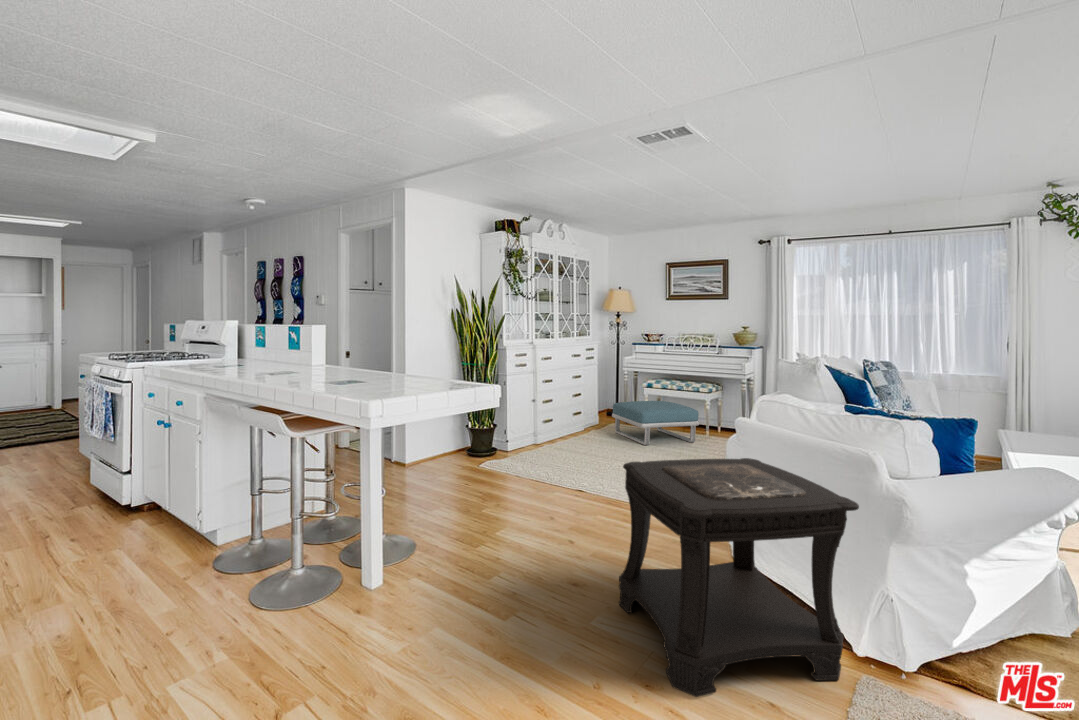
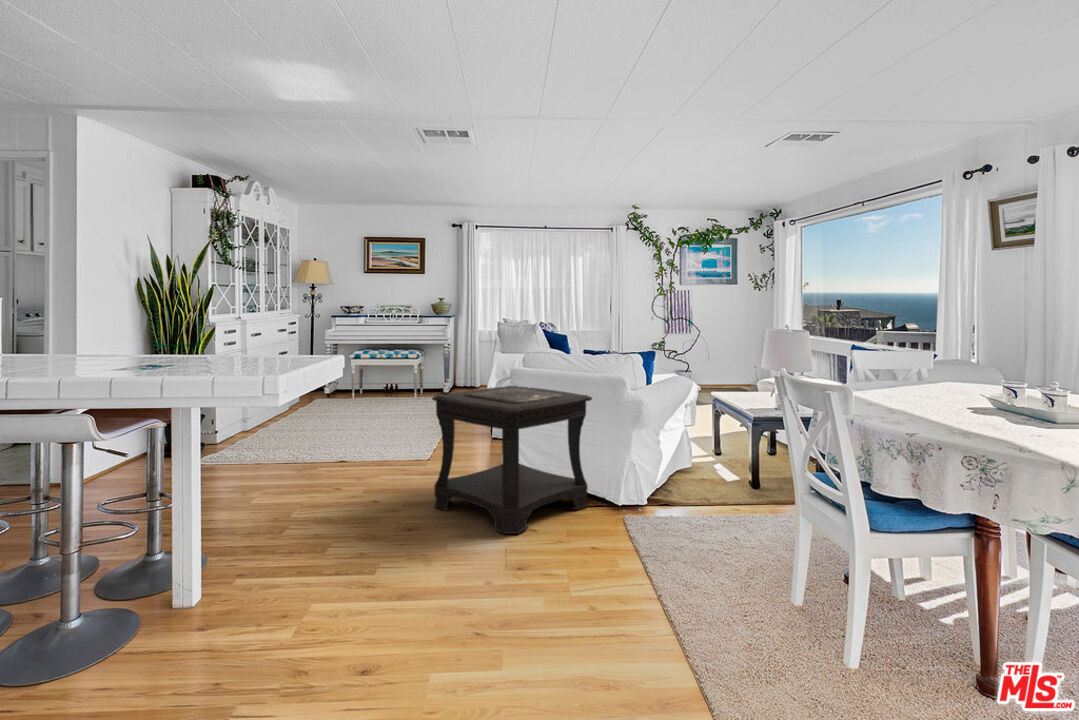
footstool: present [612,401,699,445] -> none [326,370,413,411]

